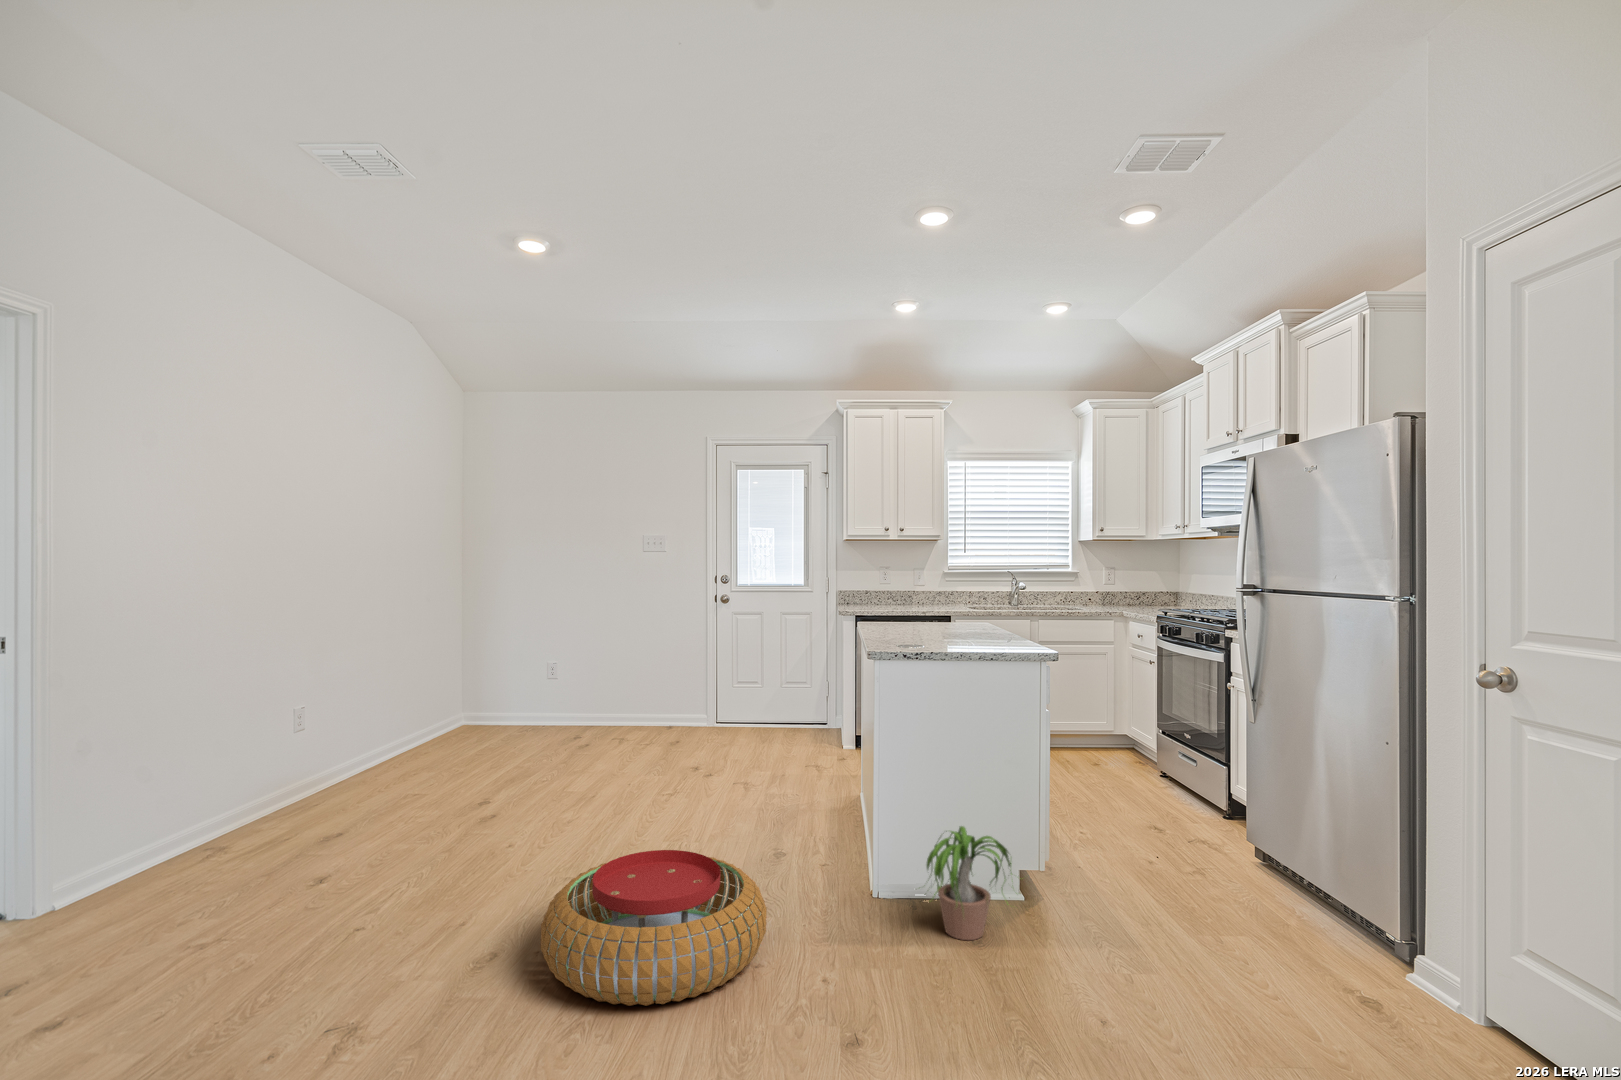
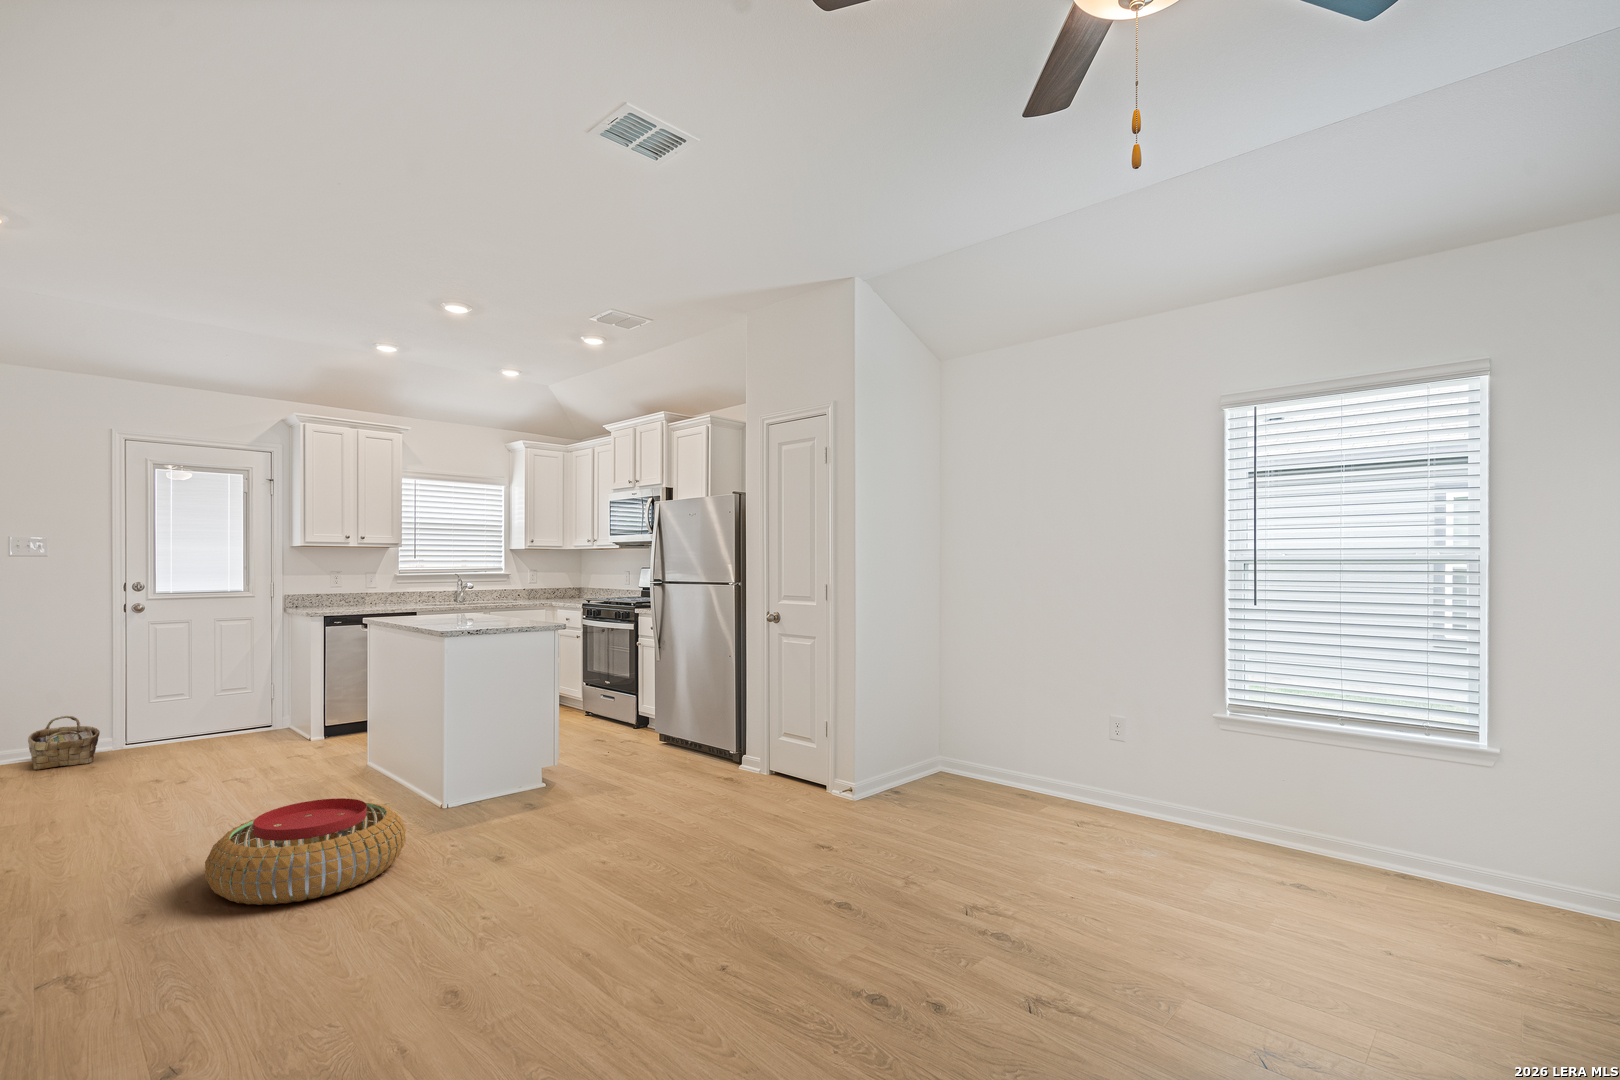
woven basket: none [644,687,692,733] -> present [28,716,100,770]
potted plant: present [927,826,1012,940] -> none [492,743,561,812]

